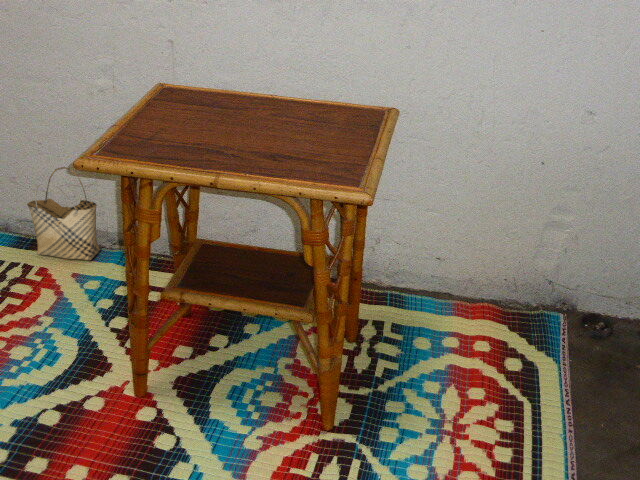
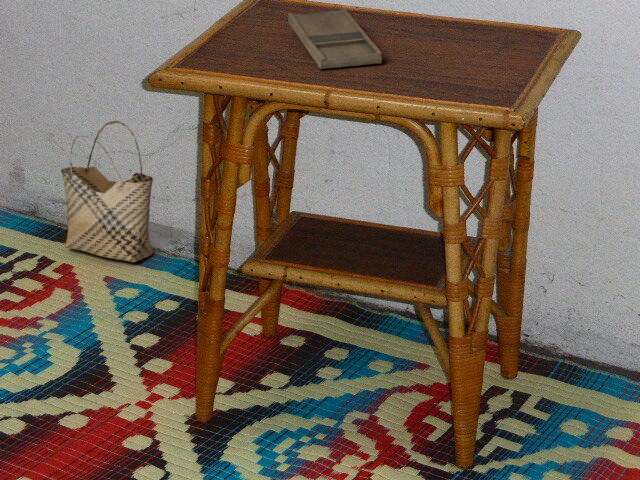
tray: none [229,105,317,163] -> present [288,9,382,69]

